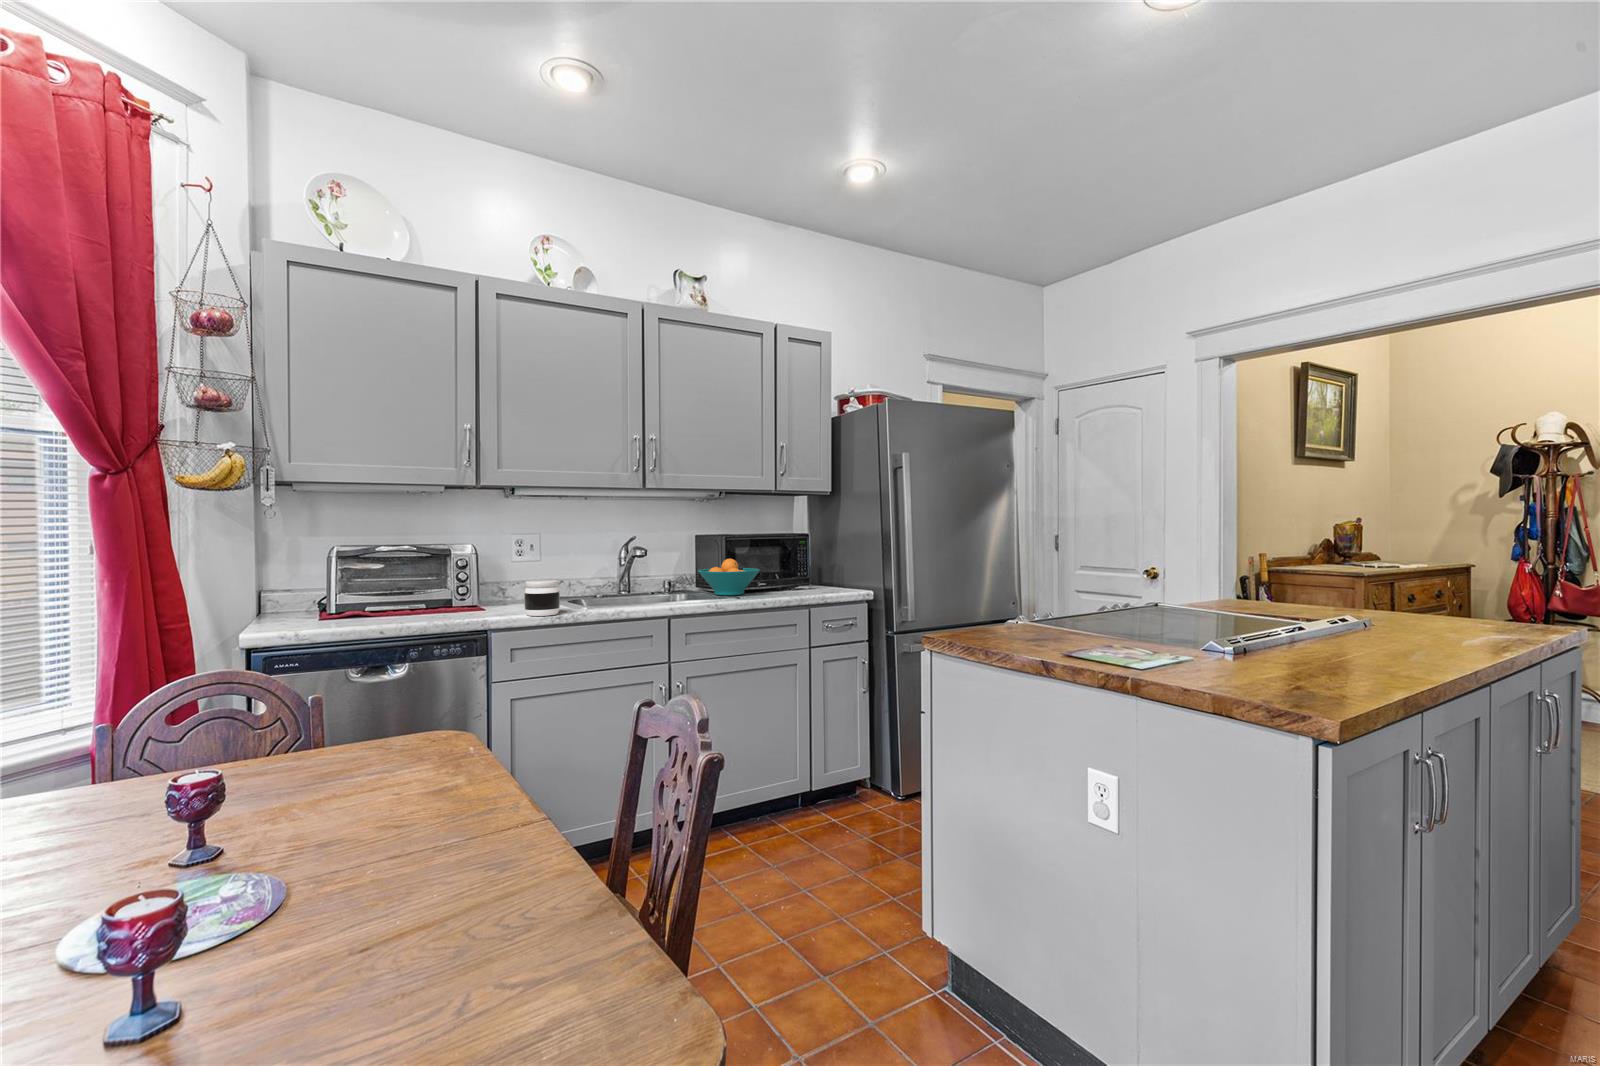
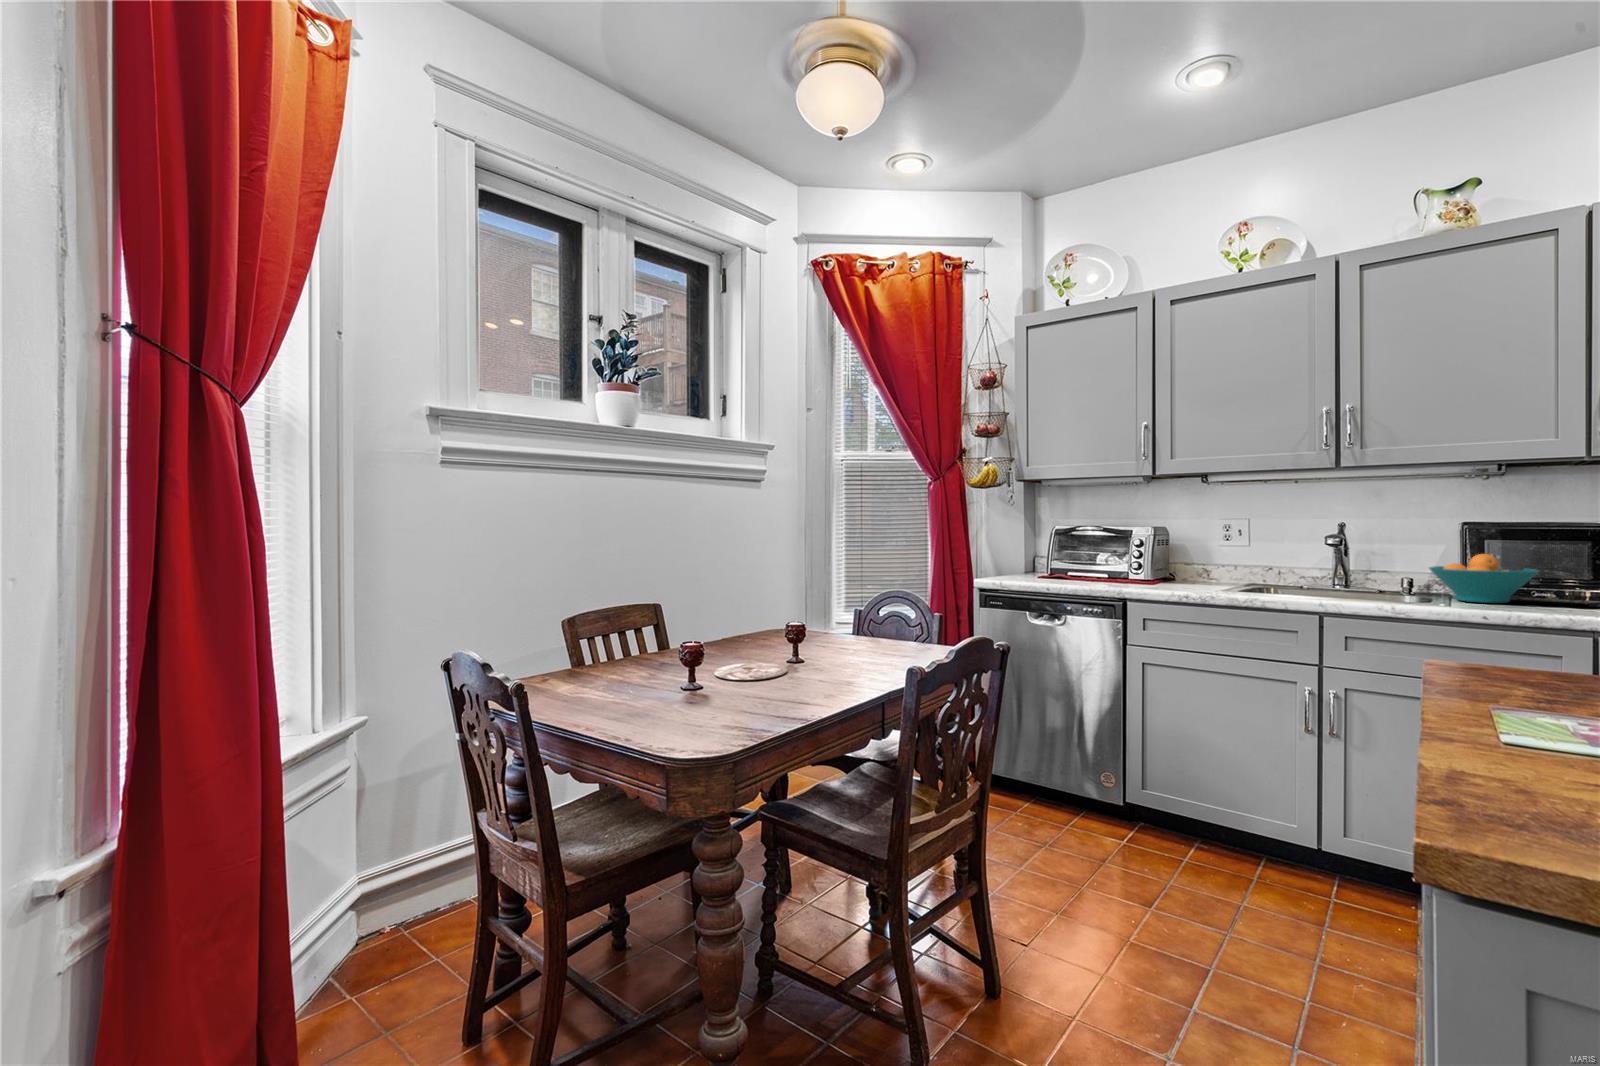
jar: present [524,580,560,616] -> none [1164,561,1198,593]

